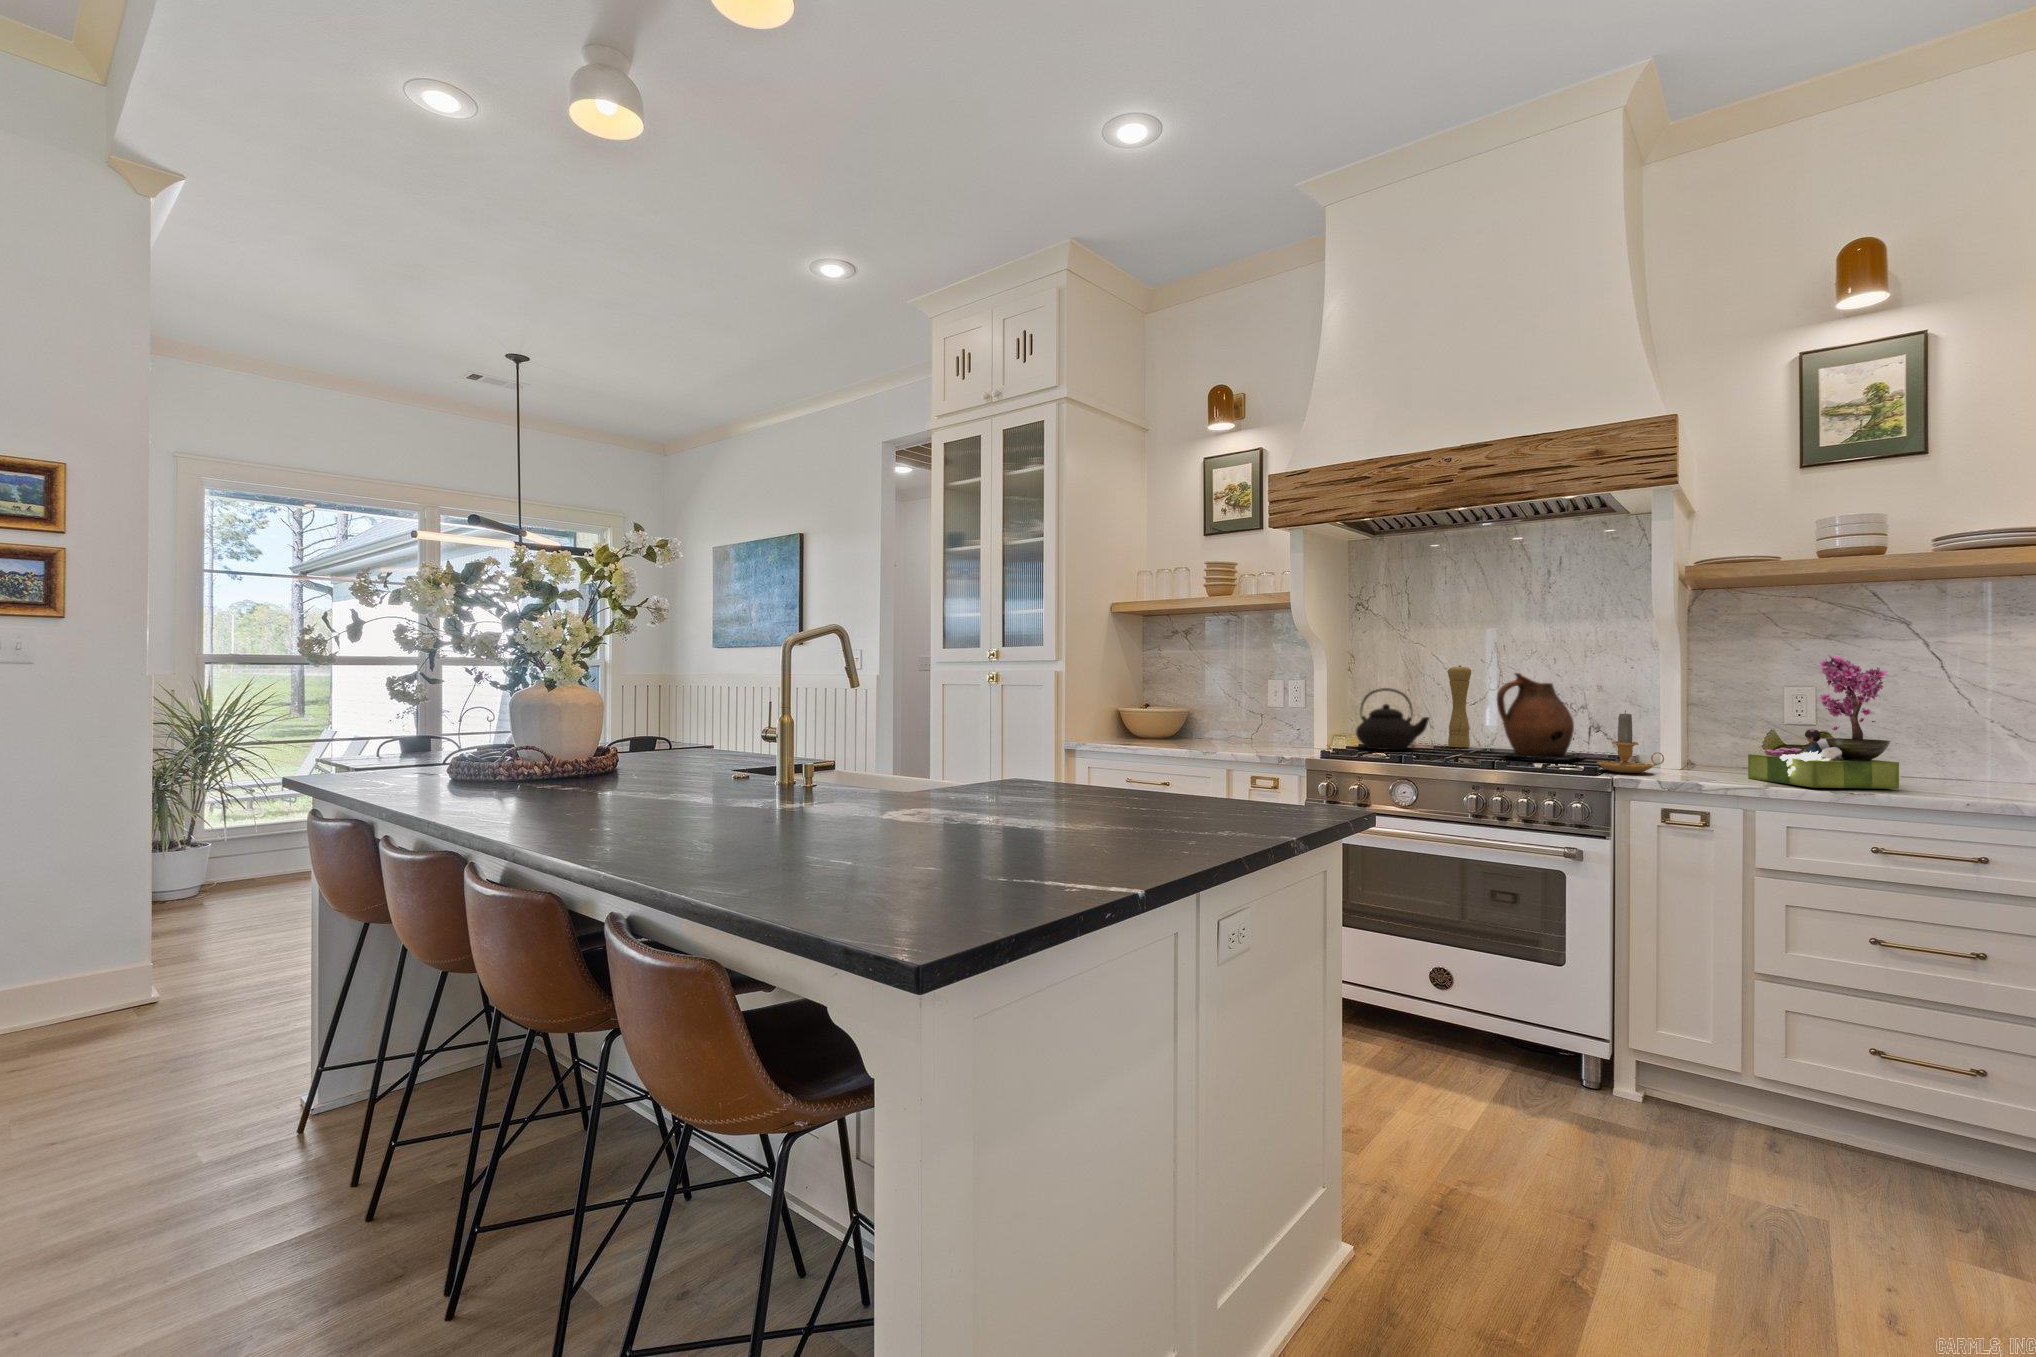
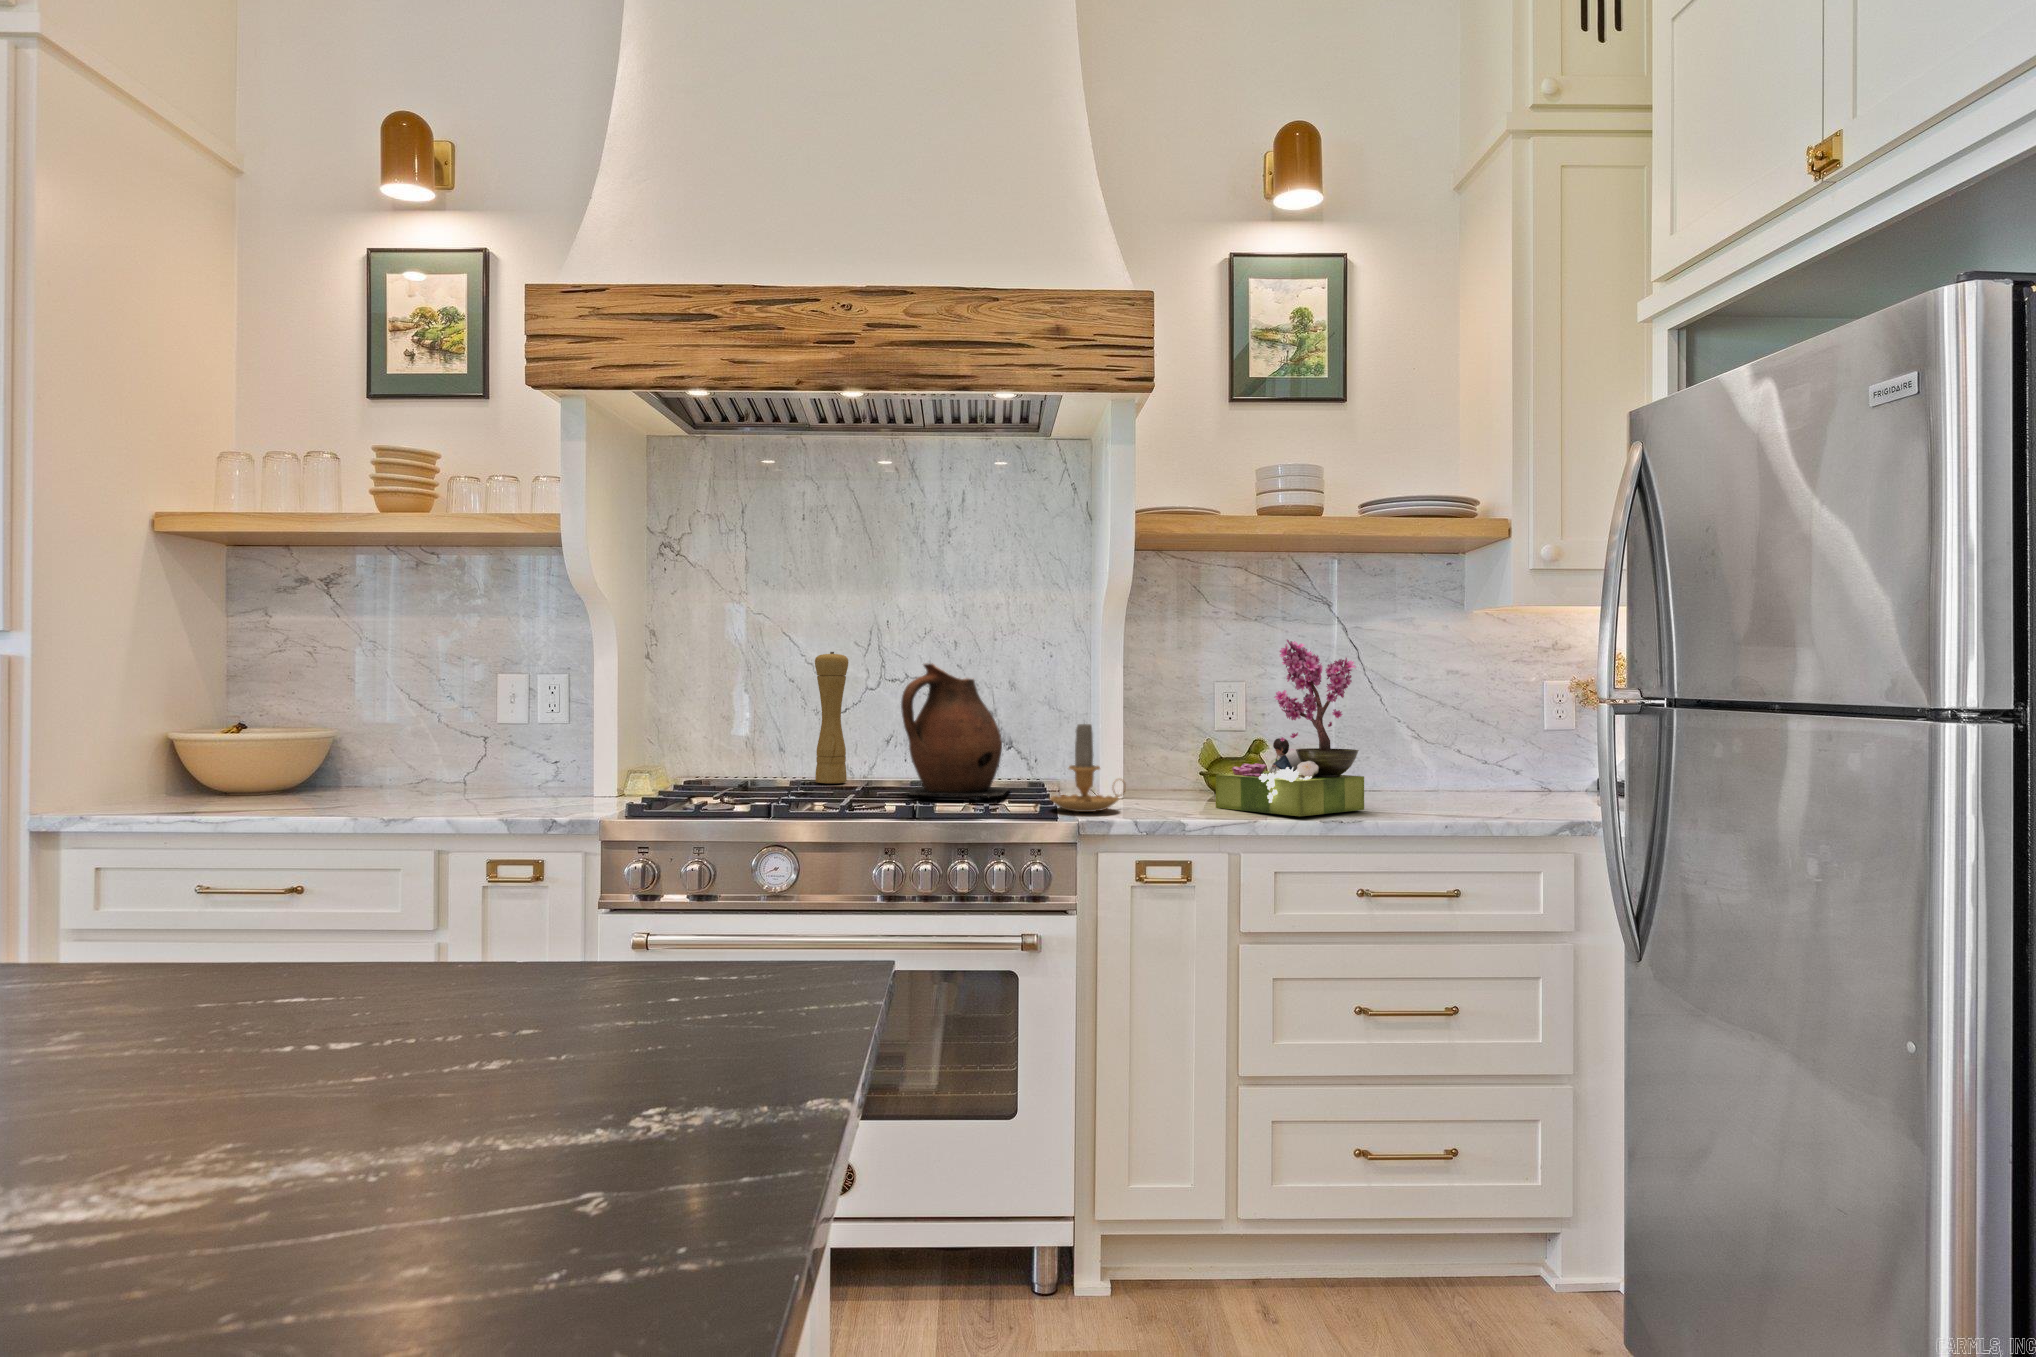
teapot: present [1356,688,1429,750] -> none [678,689,799,796]

